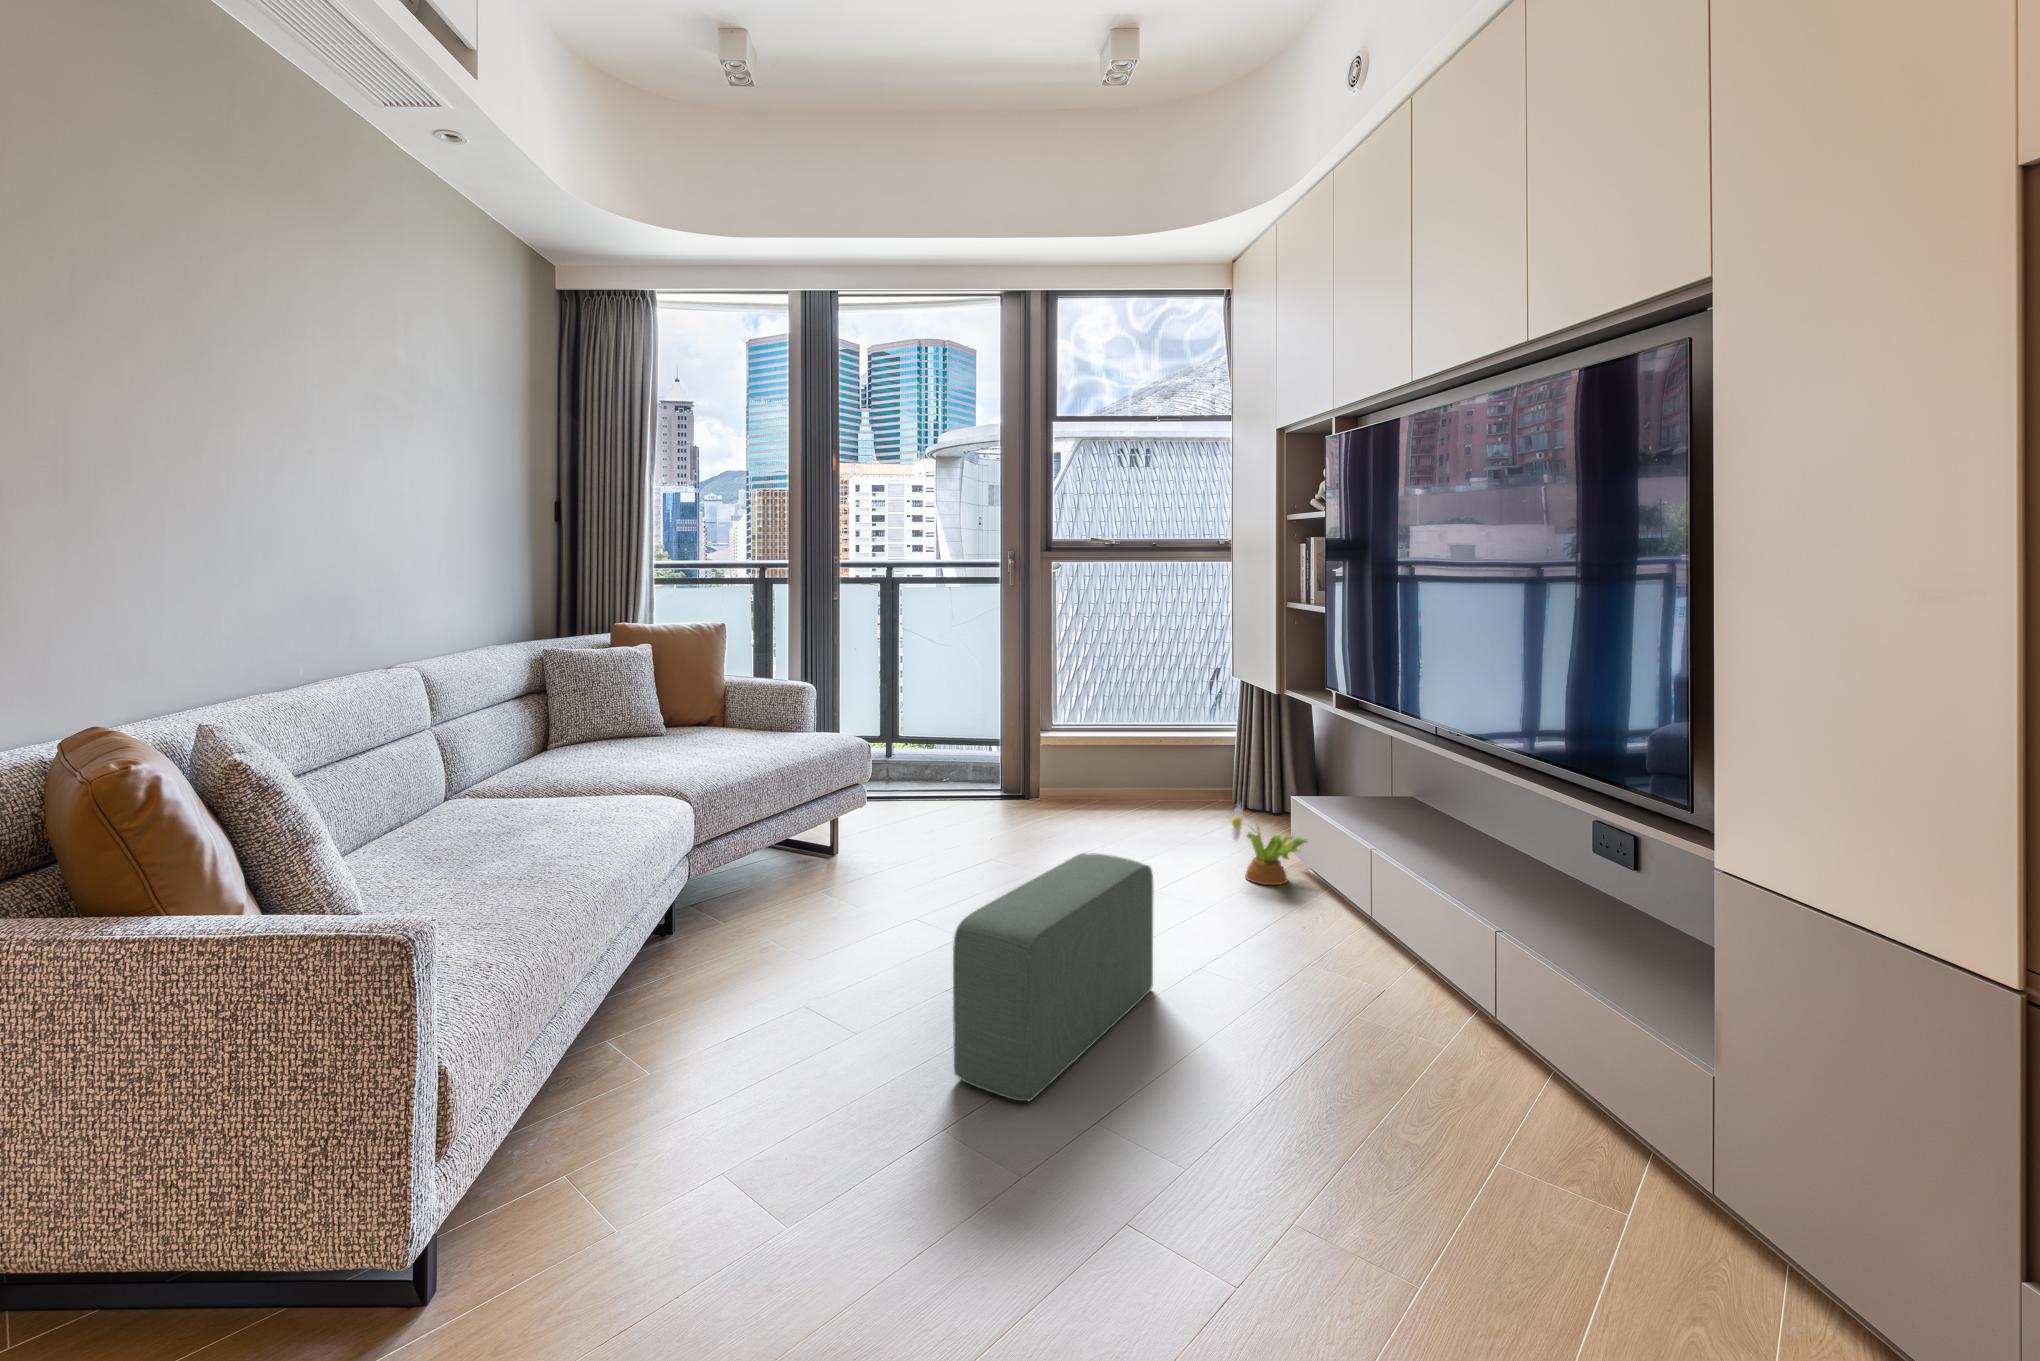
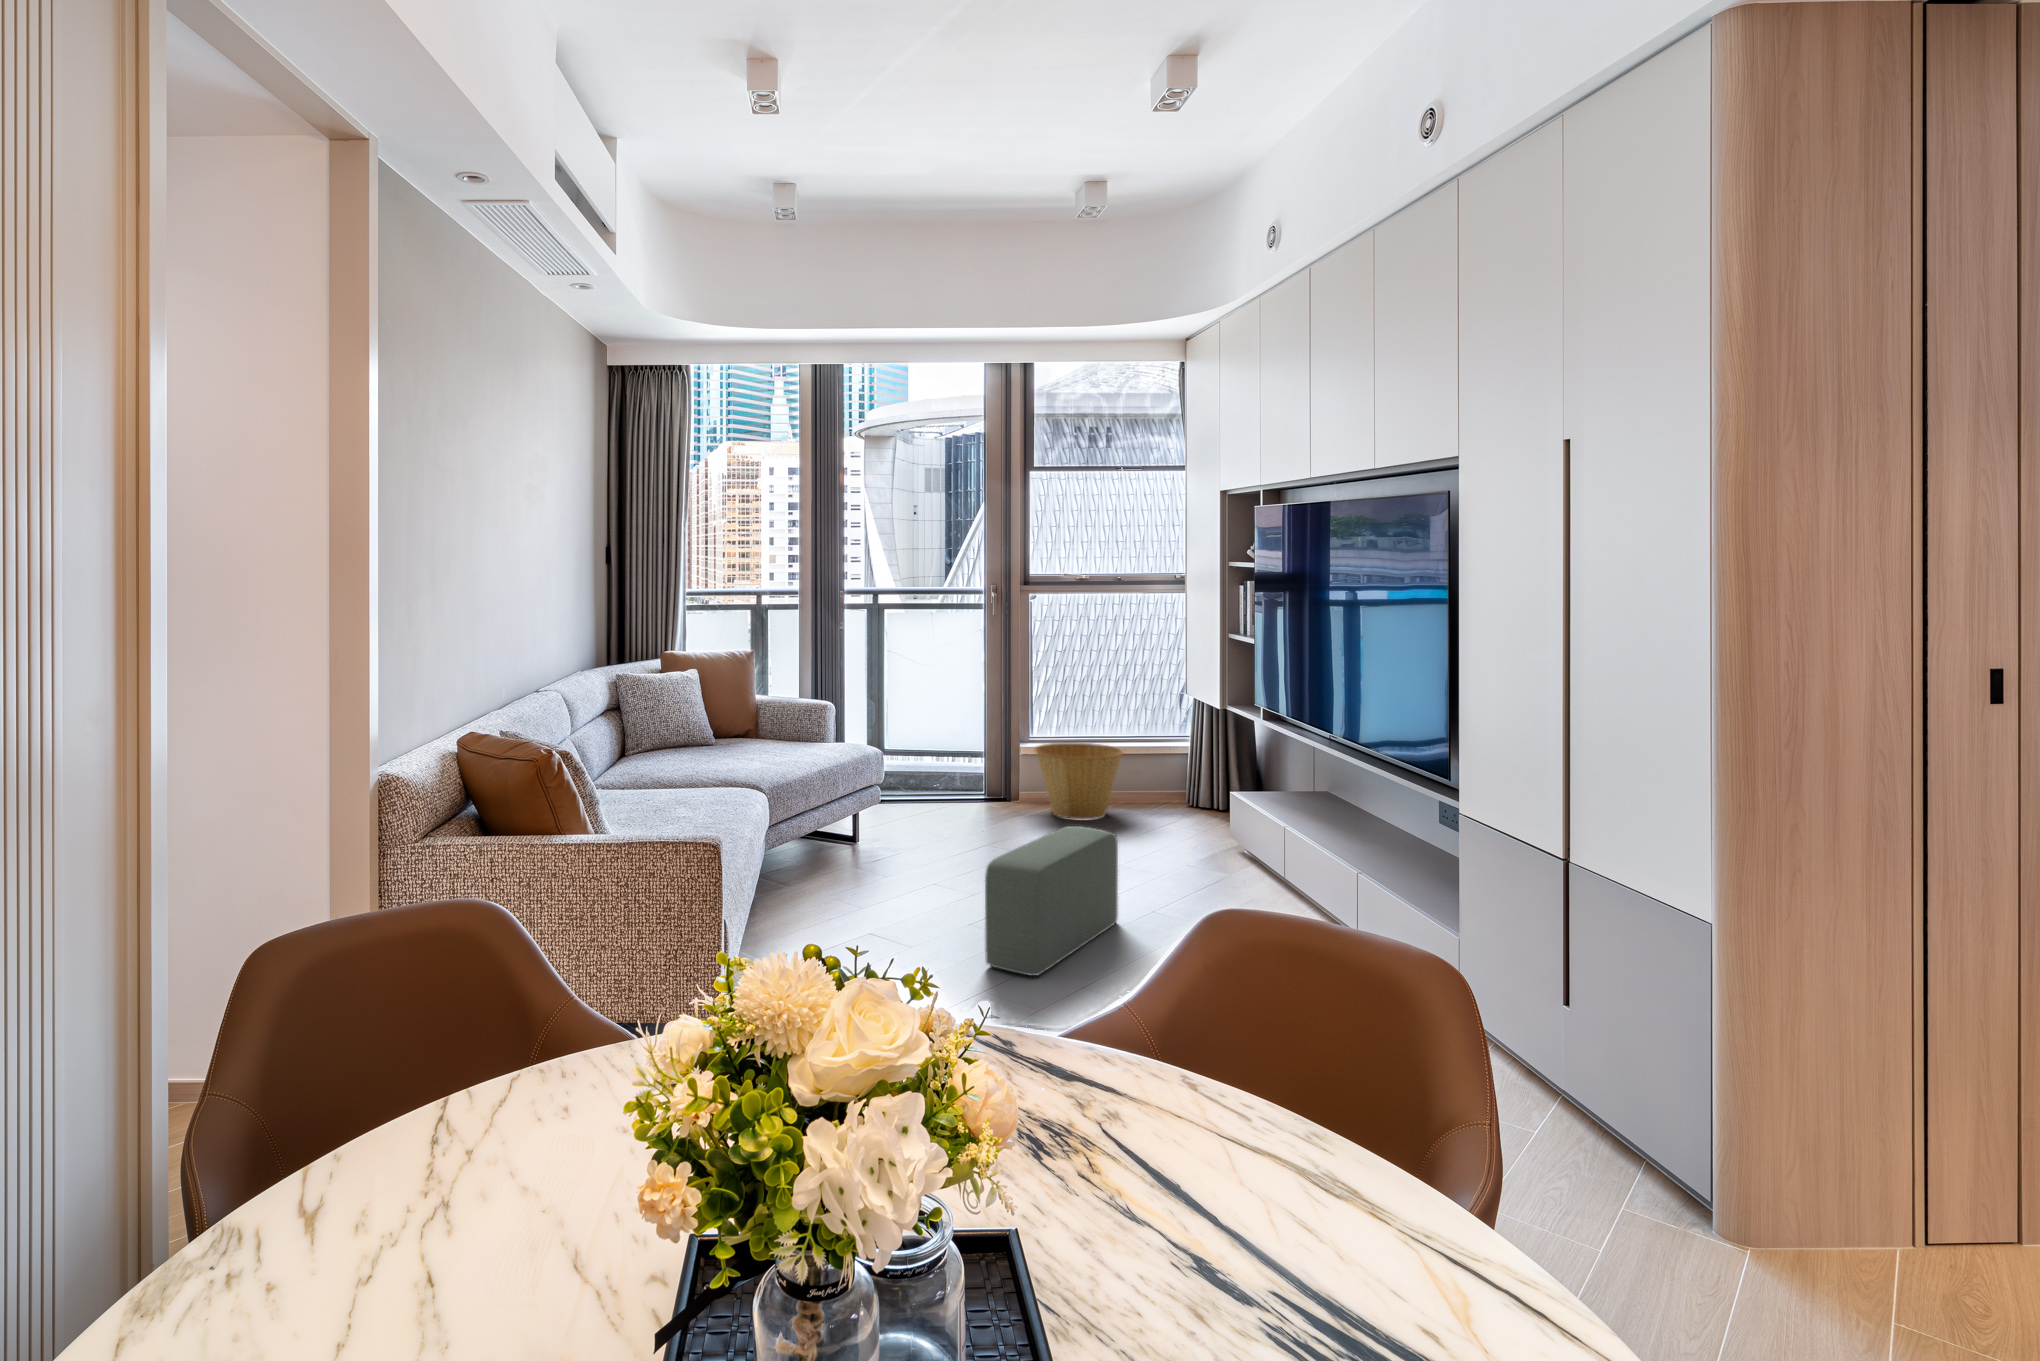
basket: none [1055,732,1161,824] -> present [1034,743,1123,819]
decorative plant: present [1232,806,1307,885] -> none [1180,796,1241,861]

